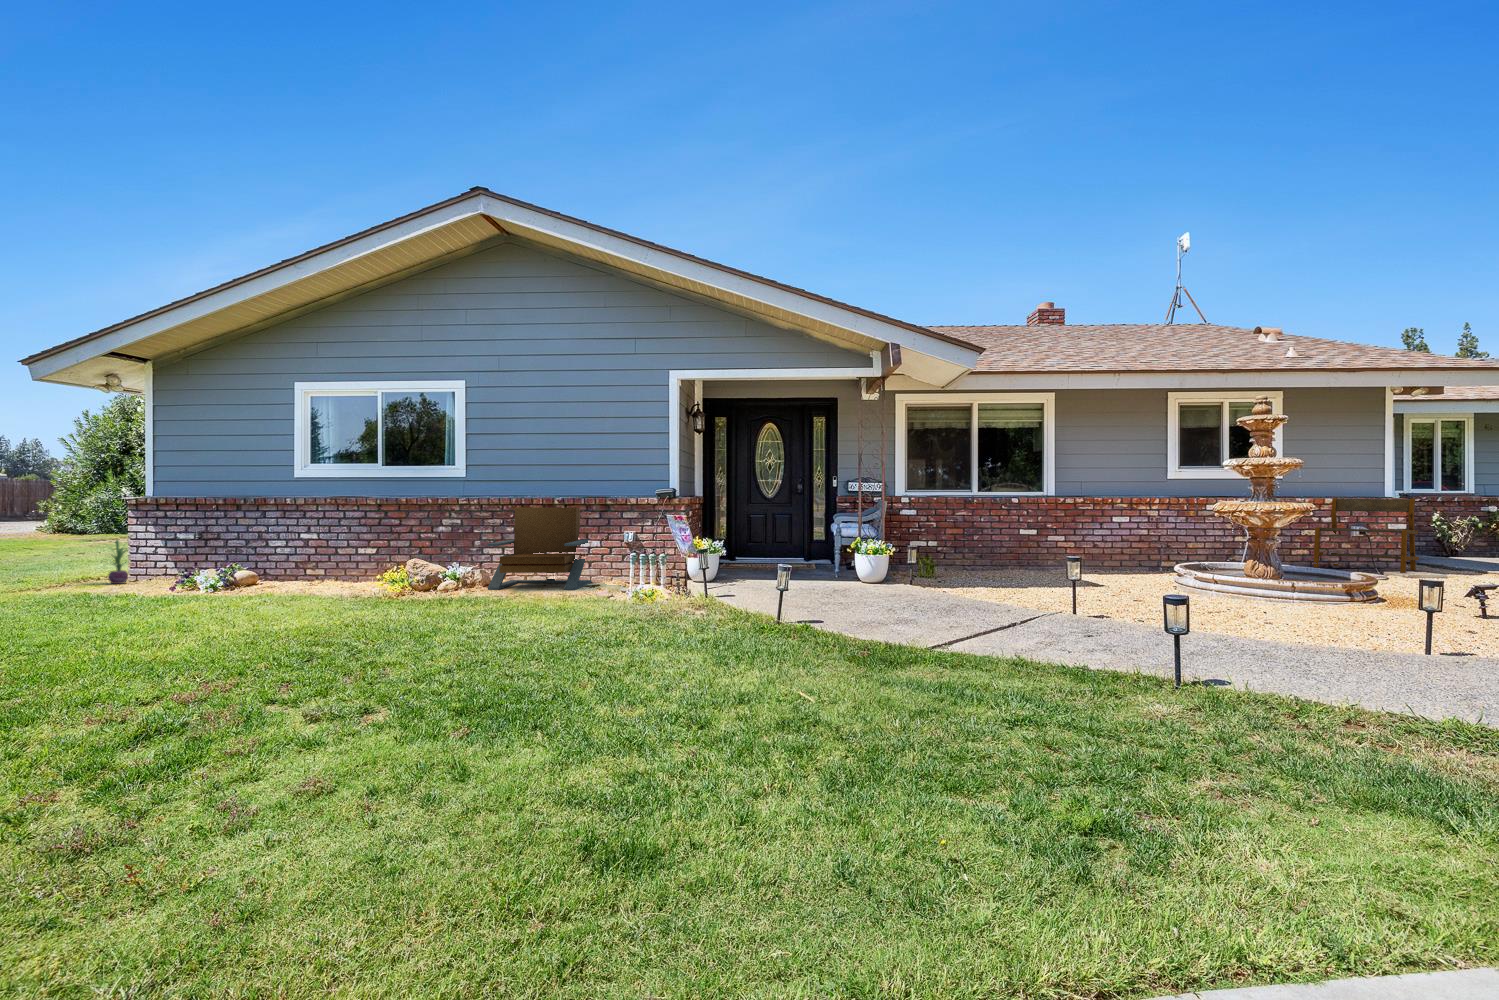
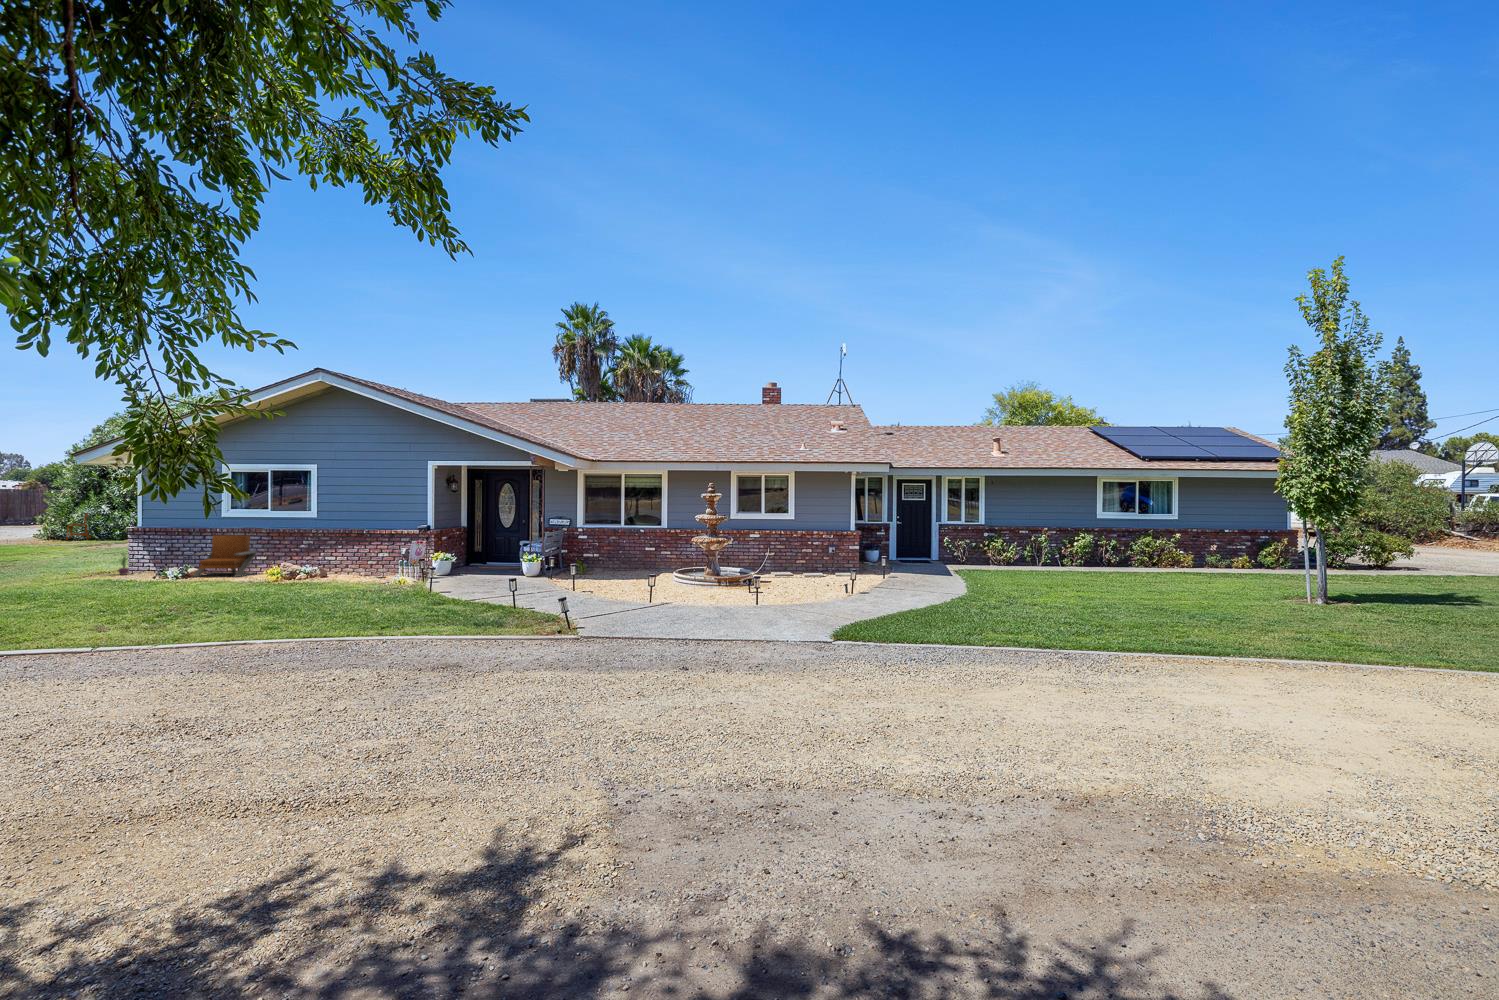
bench: present [1314,498,1419,573] -> present [66,513,91,539]
lounge chair: present [487,508,592,590] -> present [193,535,257,577]

